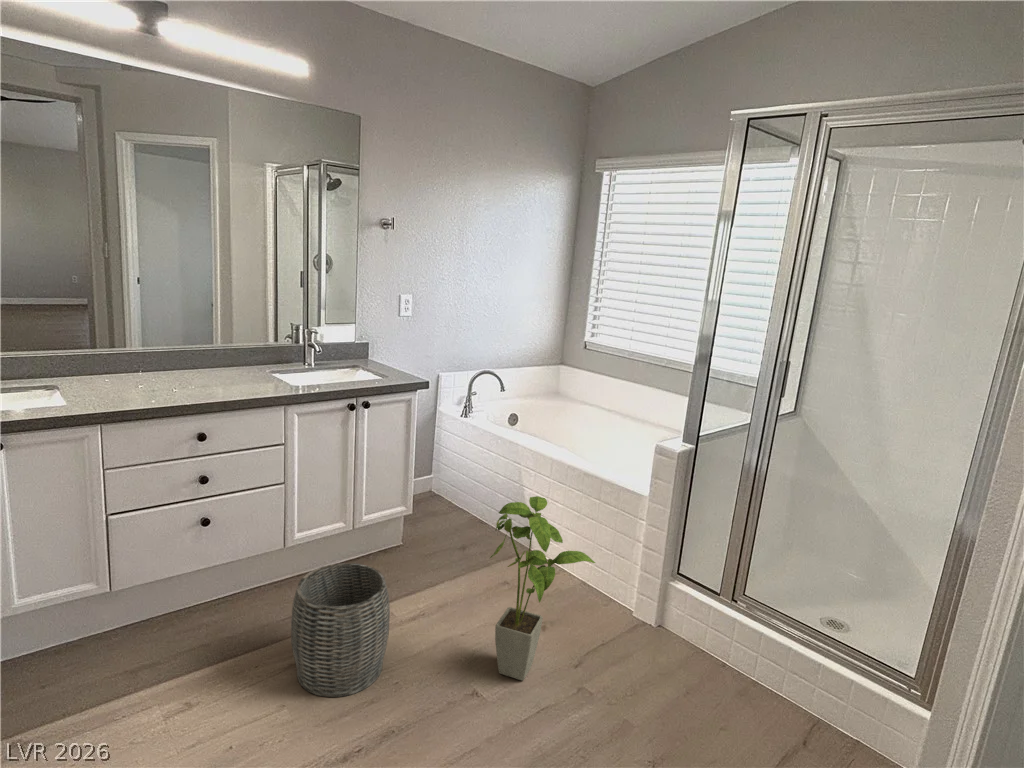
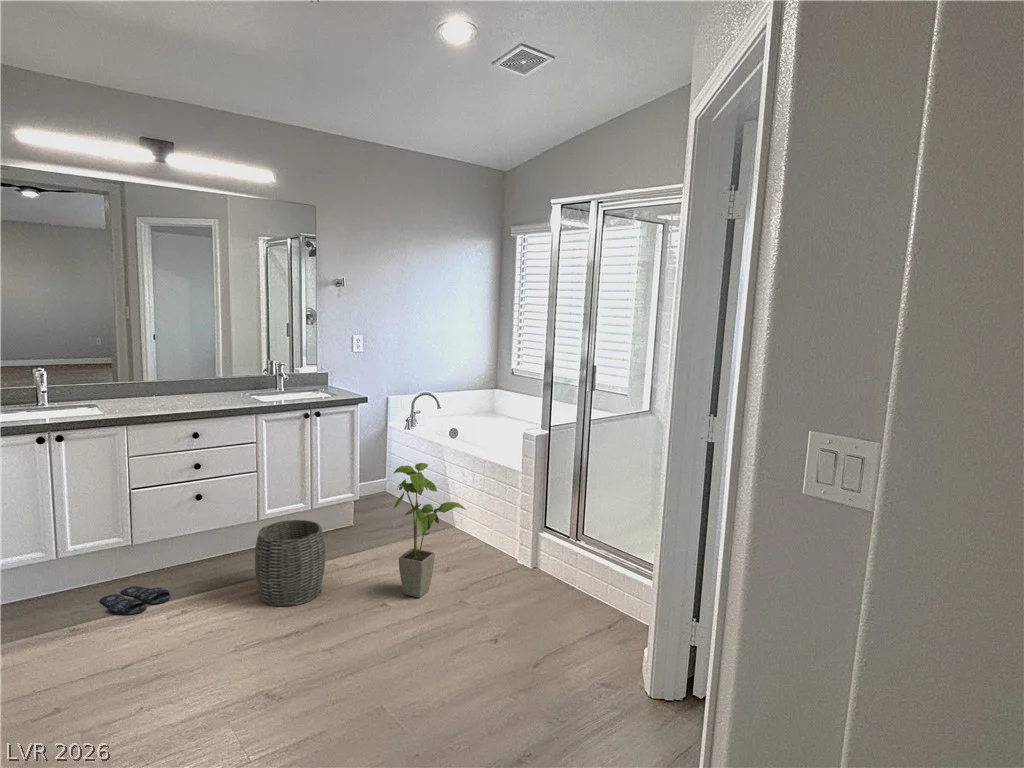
slippers: none [63,653,167,714] -> present [100,586,170,615]

